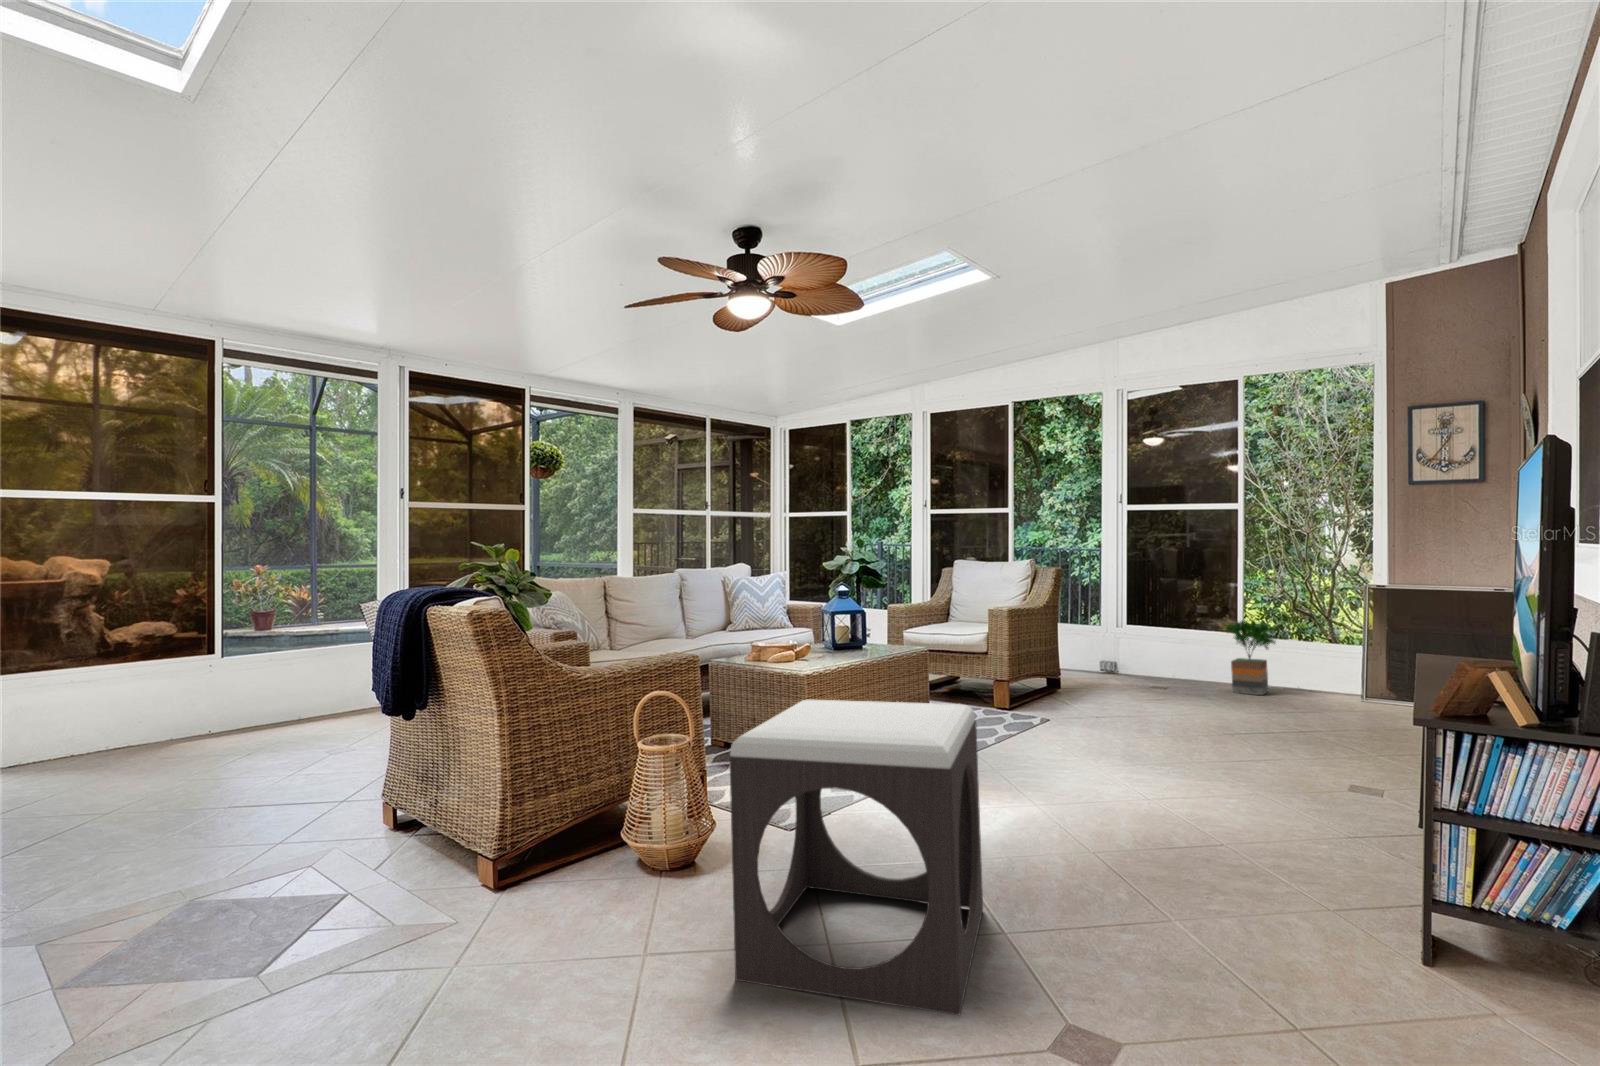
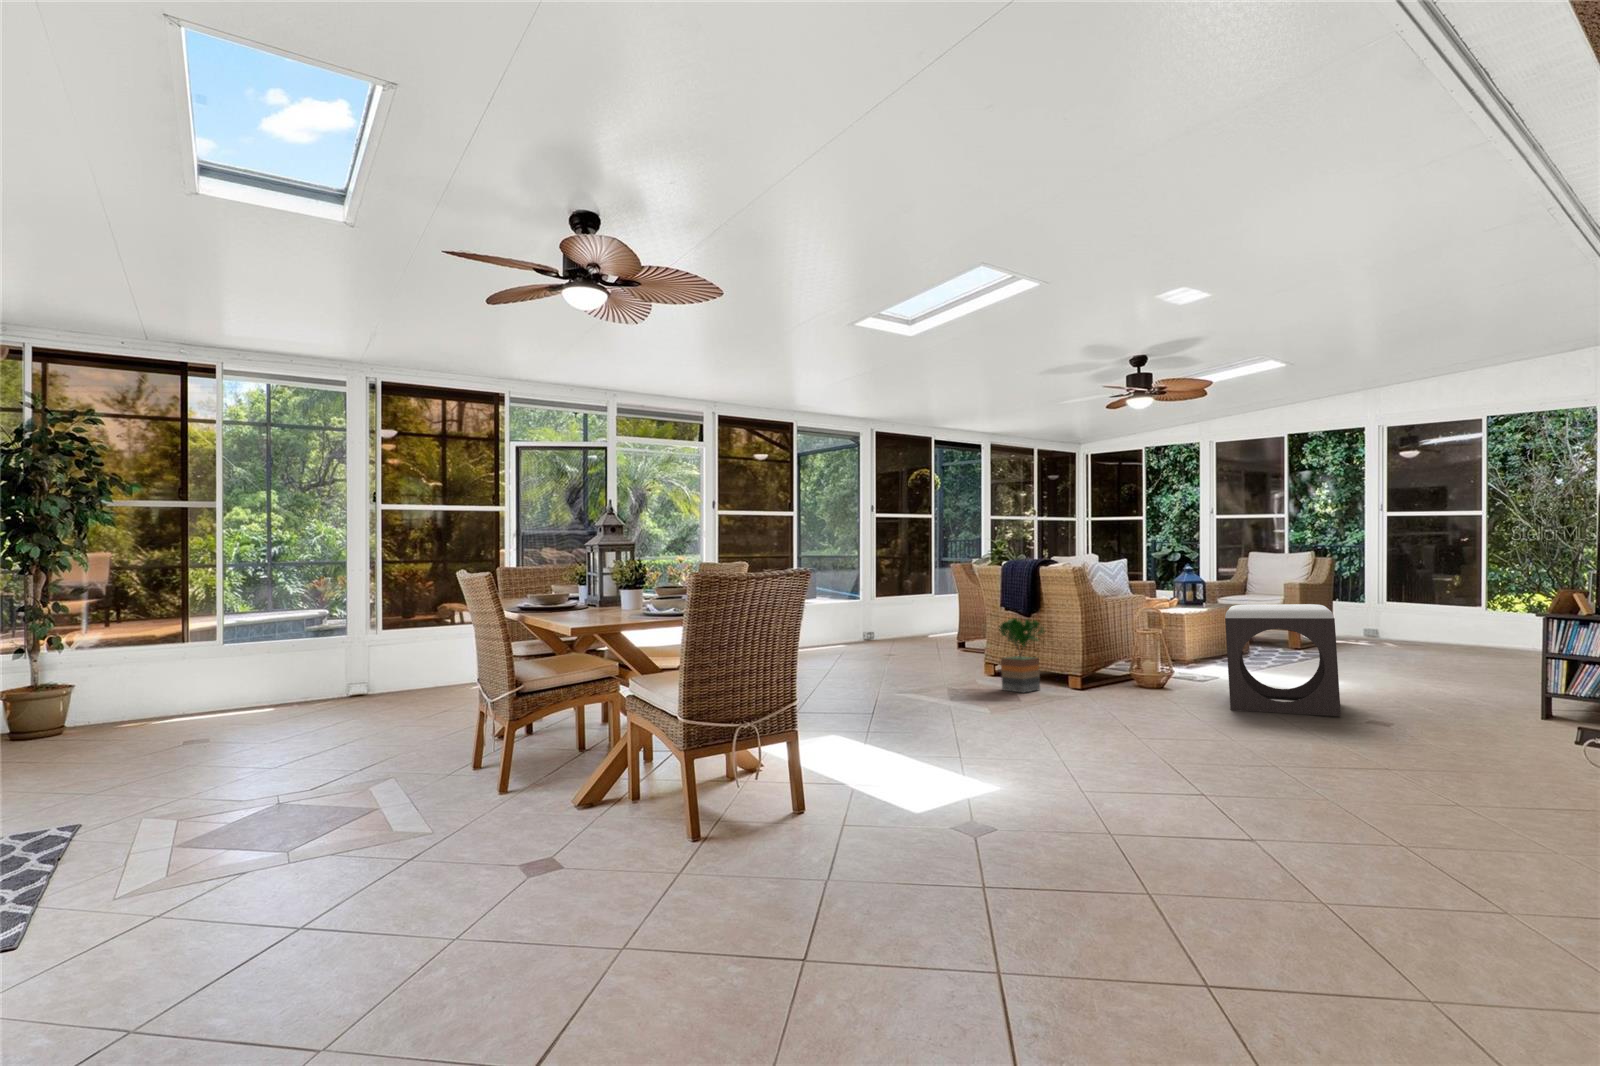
potted tree: present [1225,621,1276,695] -> present [999,618,1043,693]

